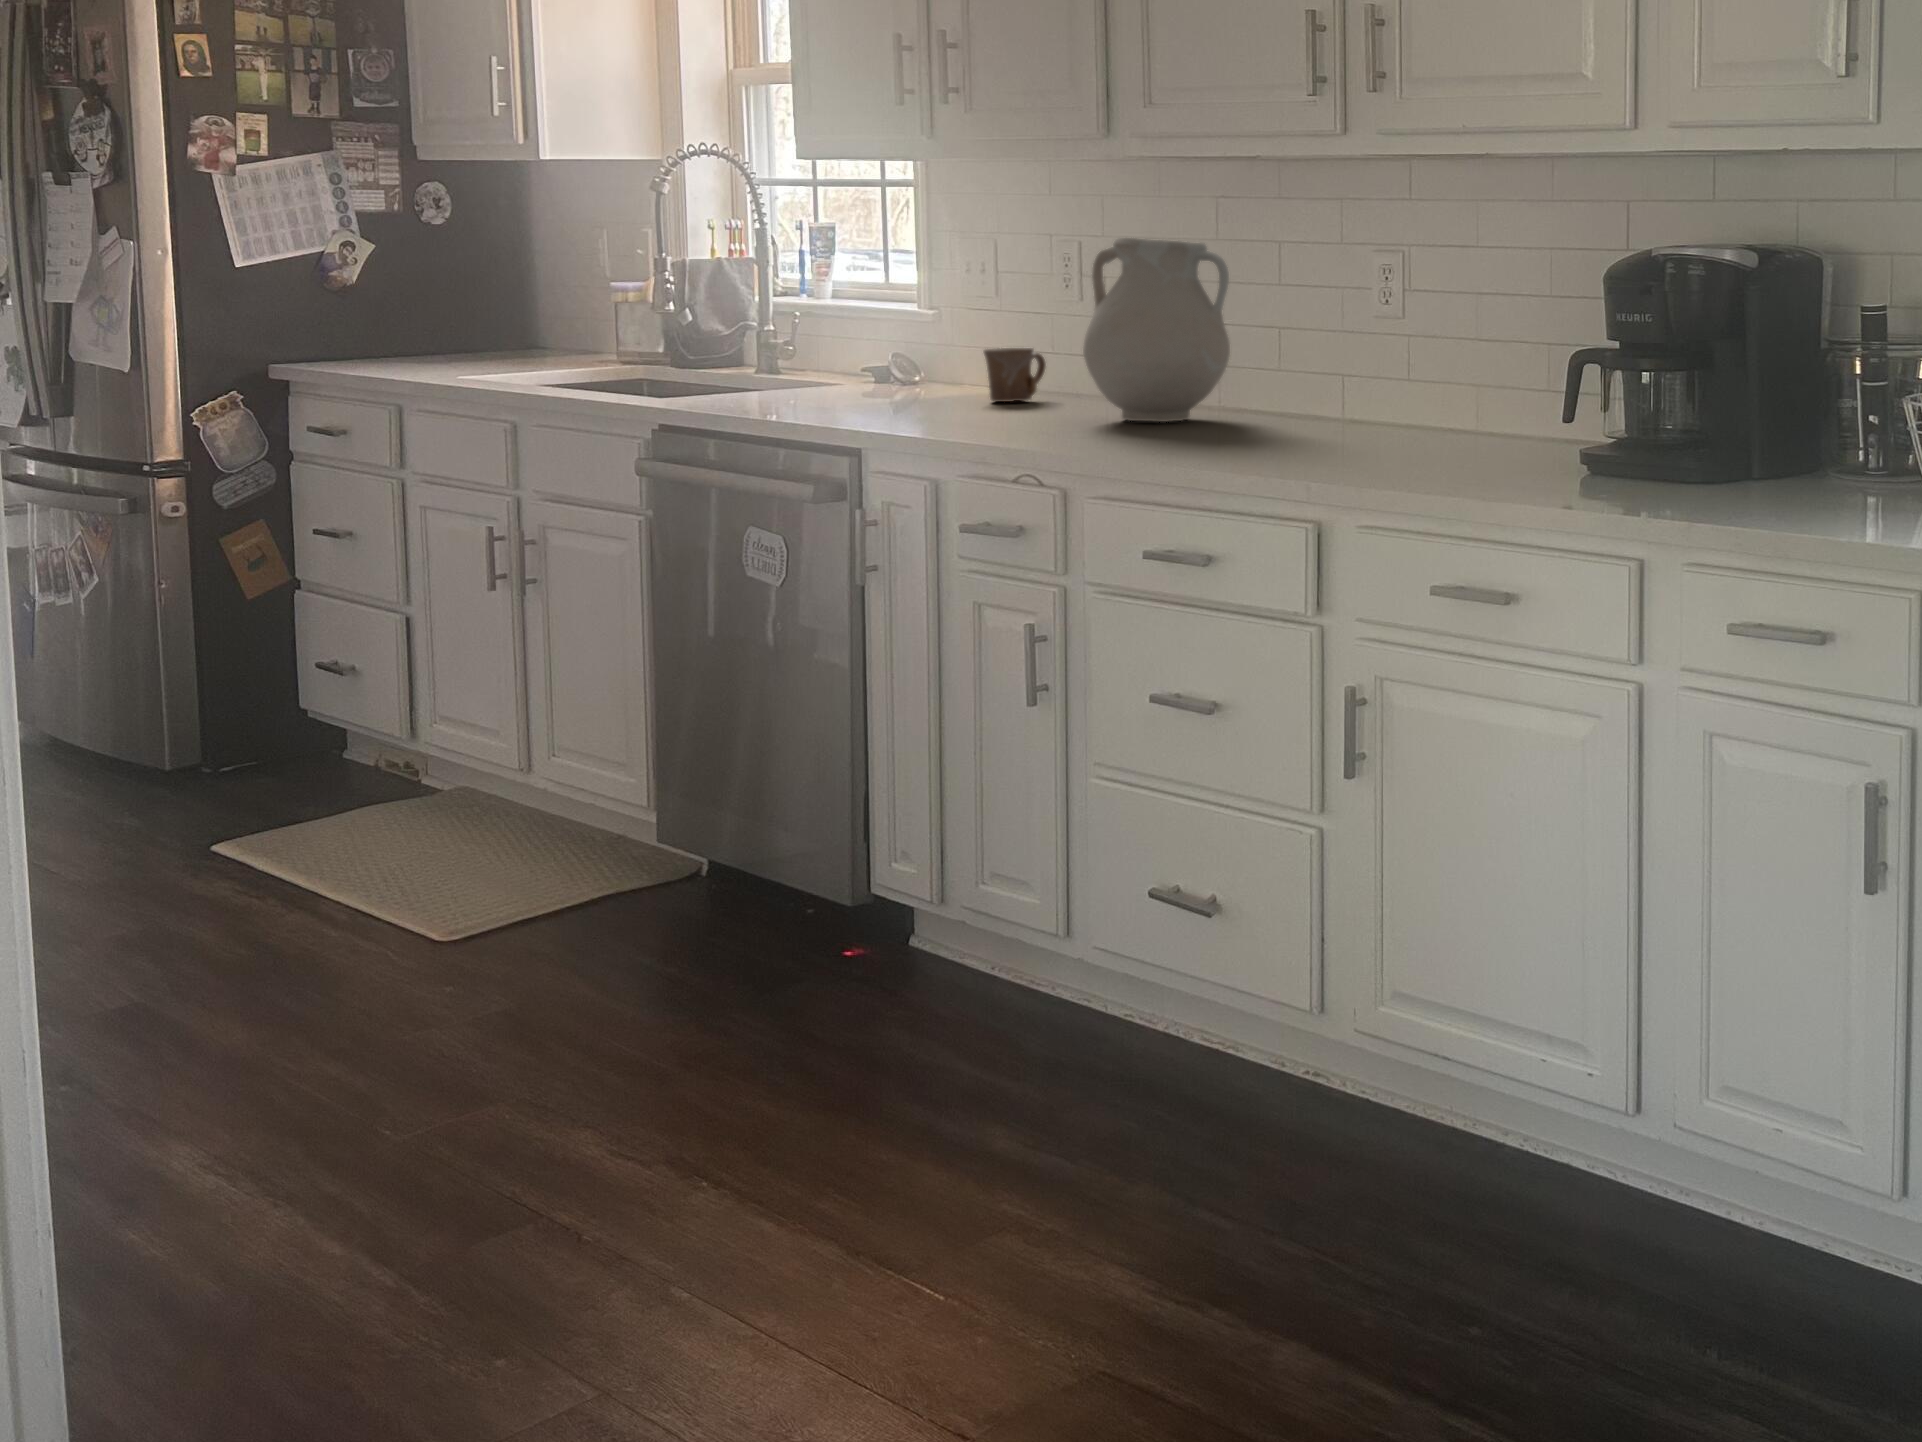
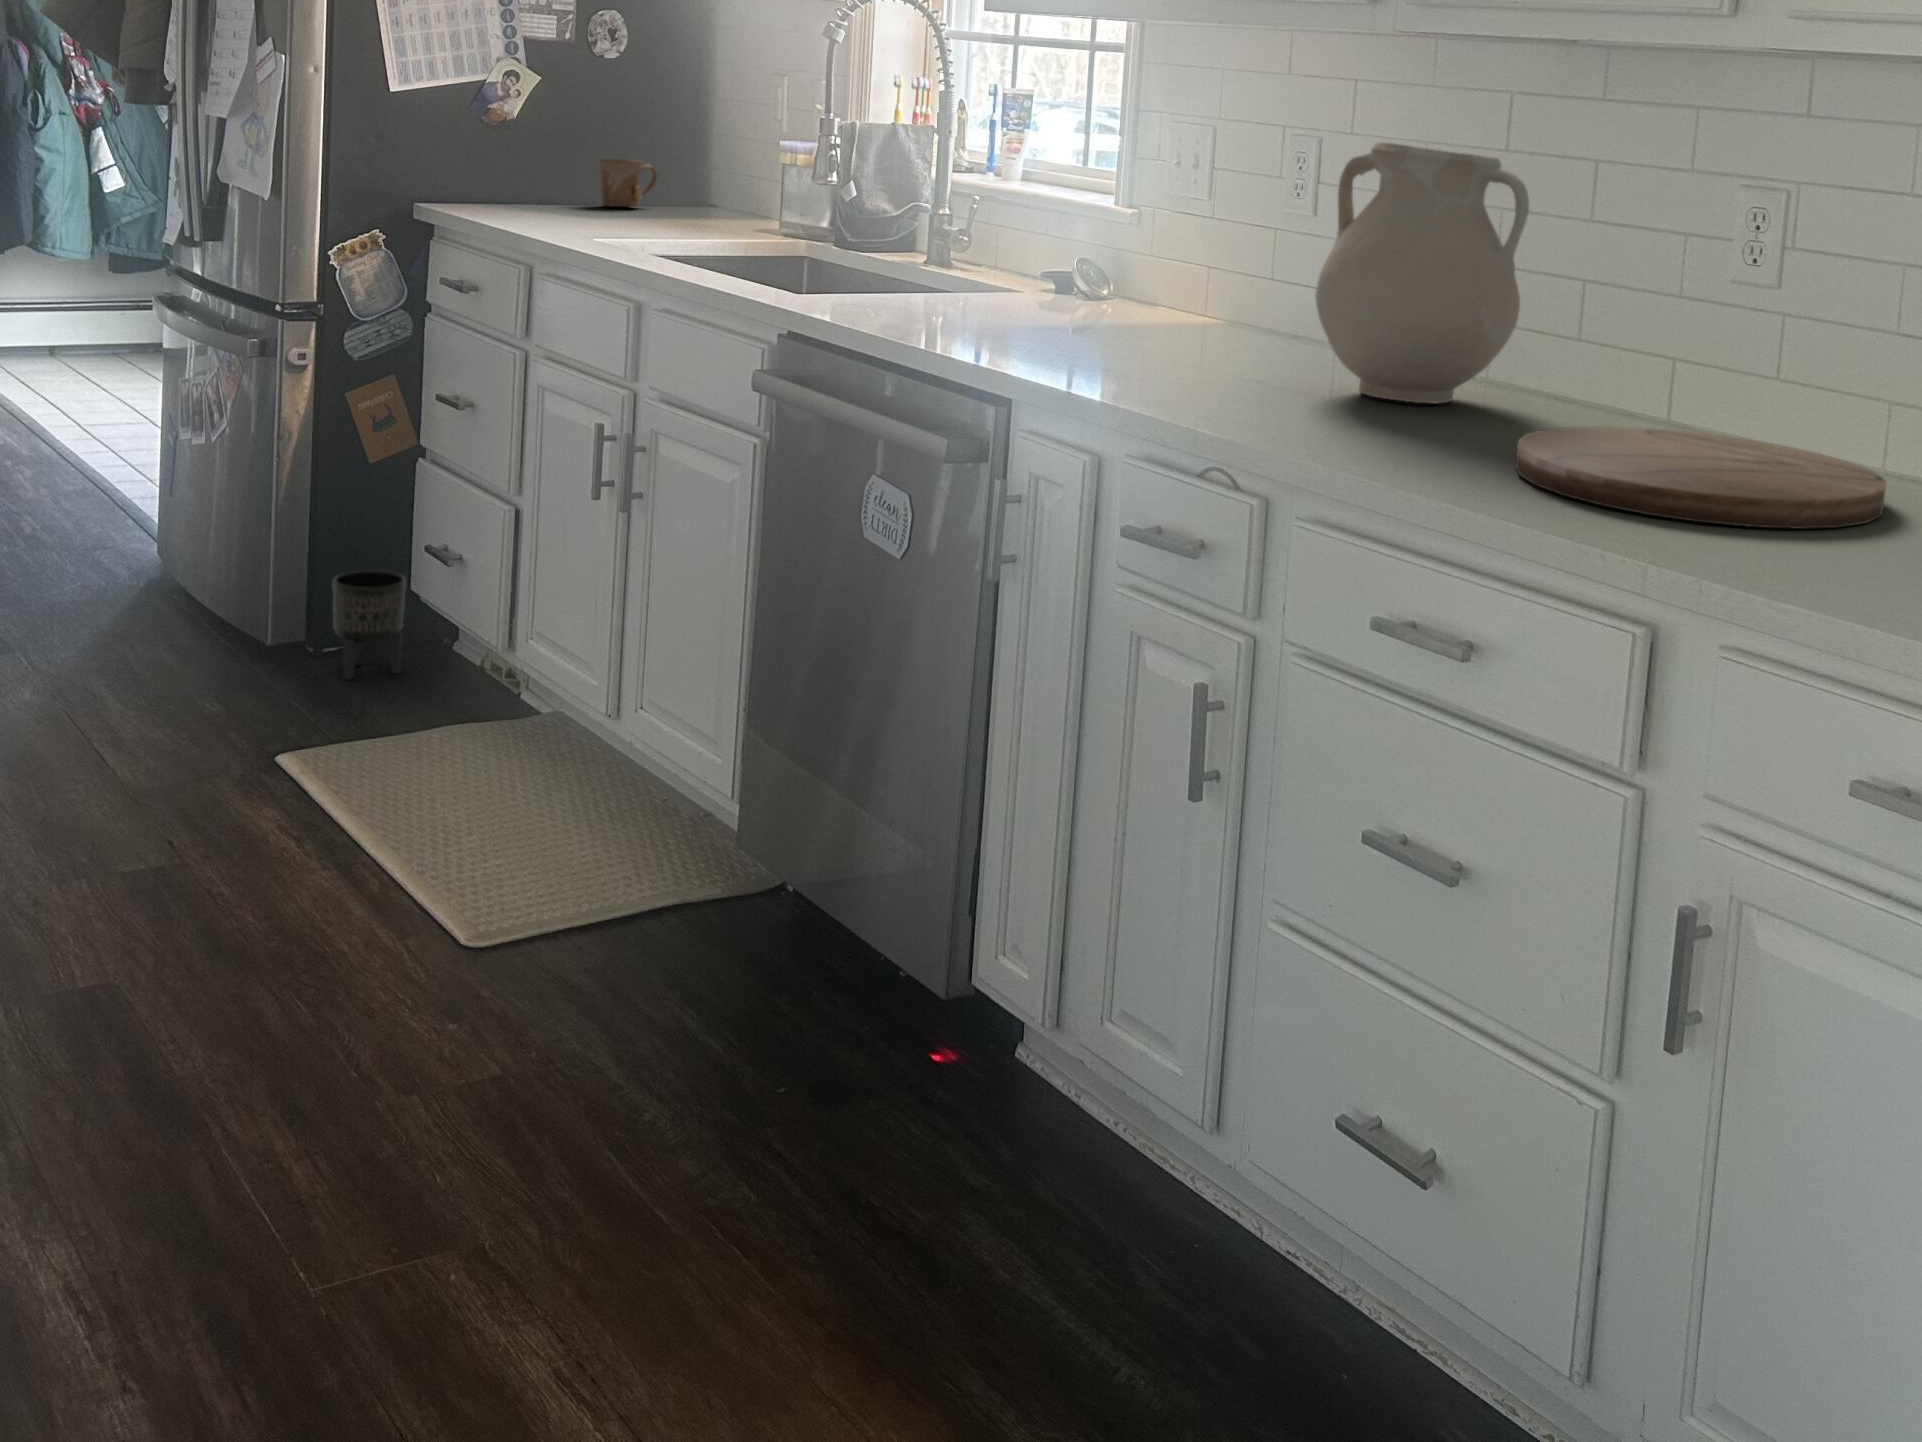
mug: present [984,348,1045,402] -> present [598,158,657,207]
cutting board: none [1230,417,1467,461] -> present [1516,426,1886,529]
planter: none [225,695,296,792] -> present [332,571,406,680]

